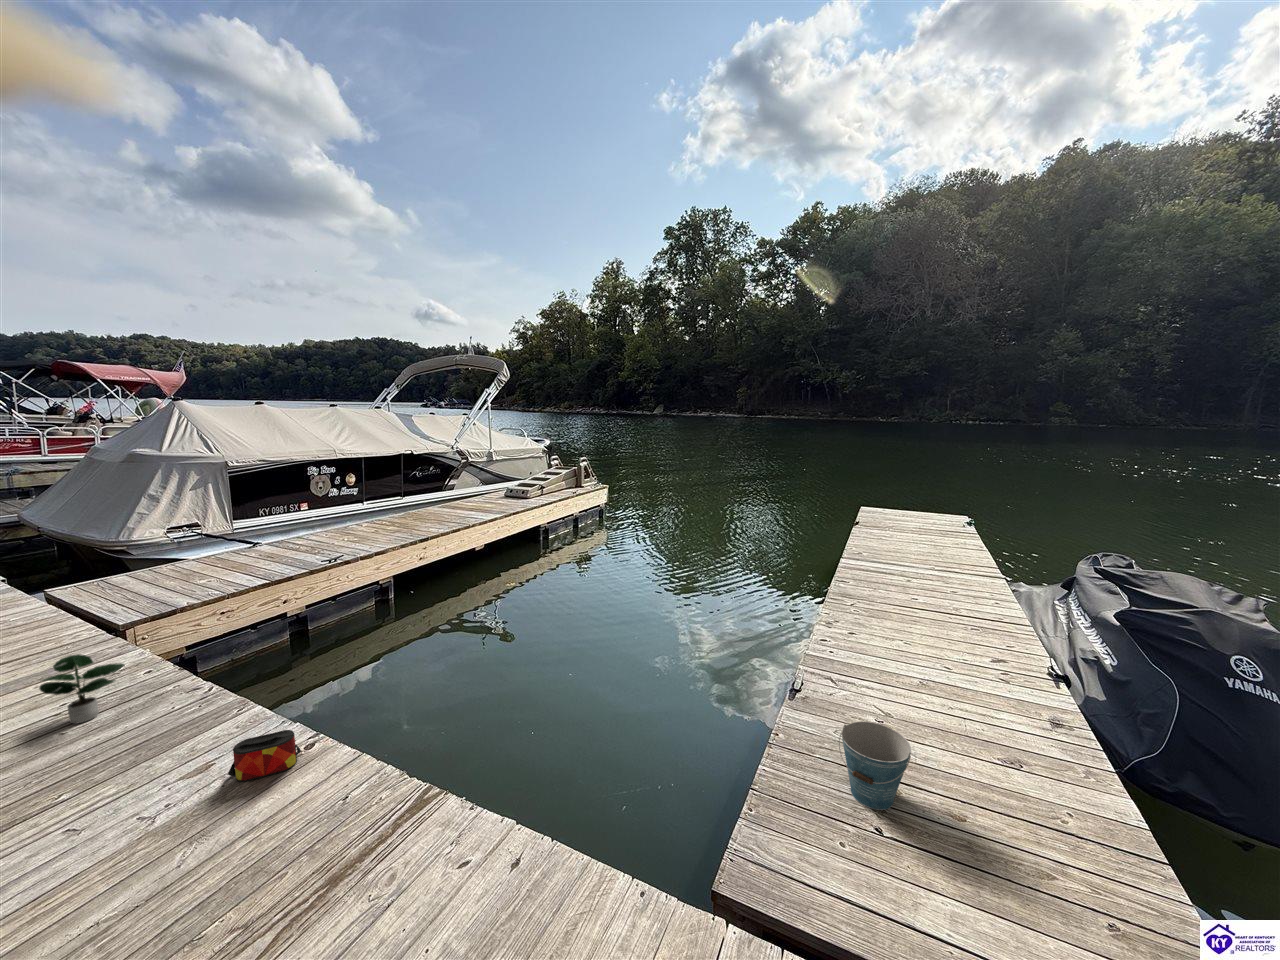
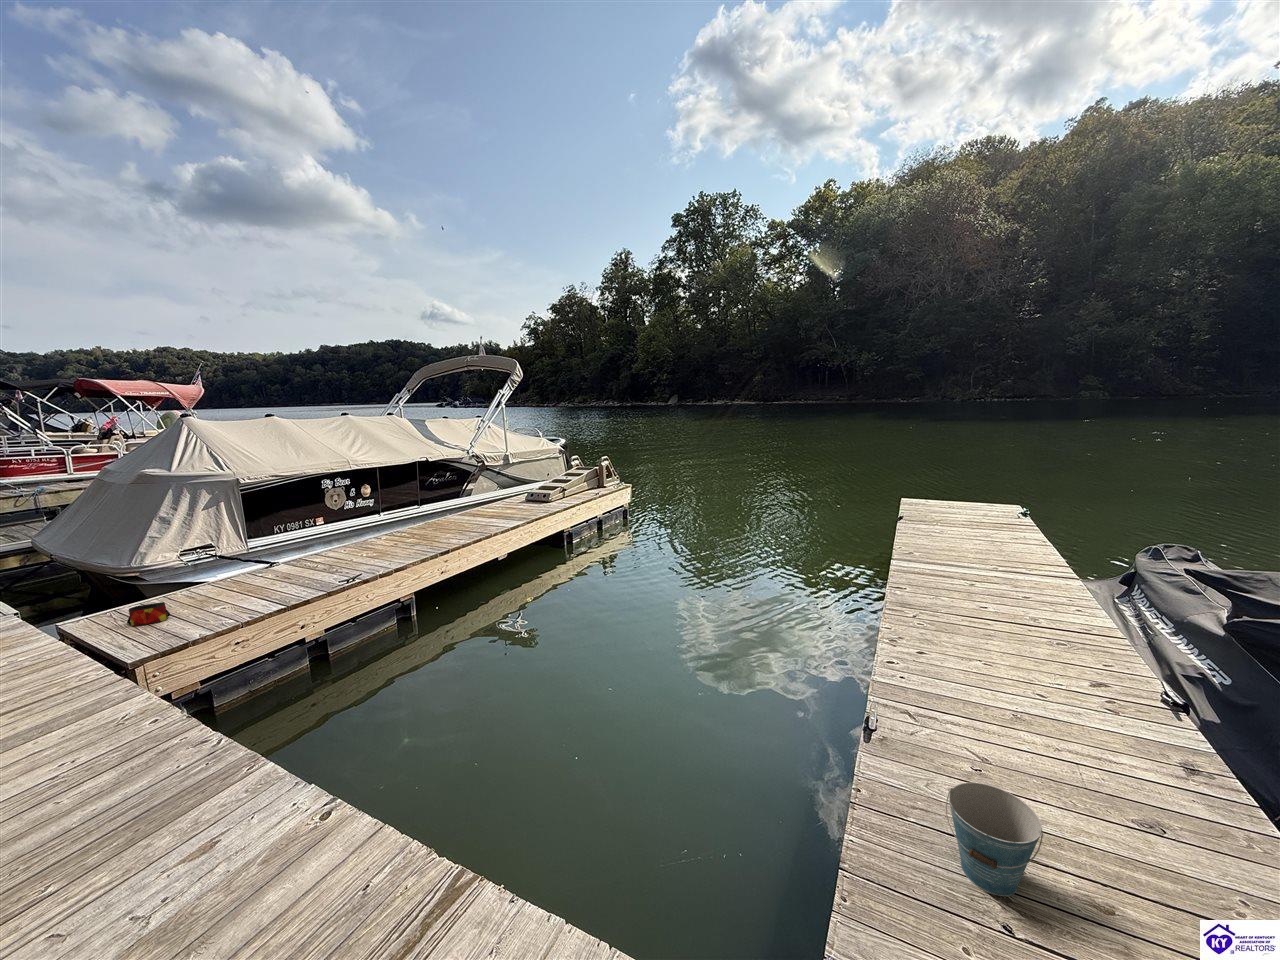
potted plant: present [39,654,124,724] -> none [29,711,124,789]
bag: present [228,730,301,782] -> present [127,602,170,626]

